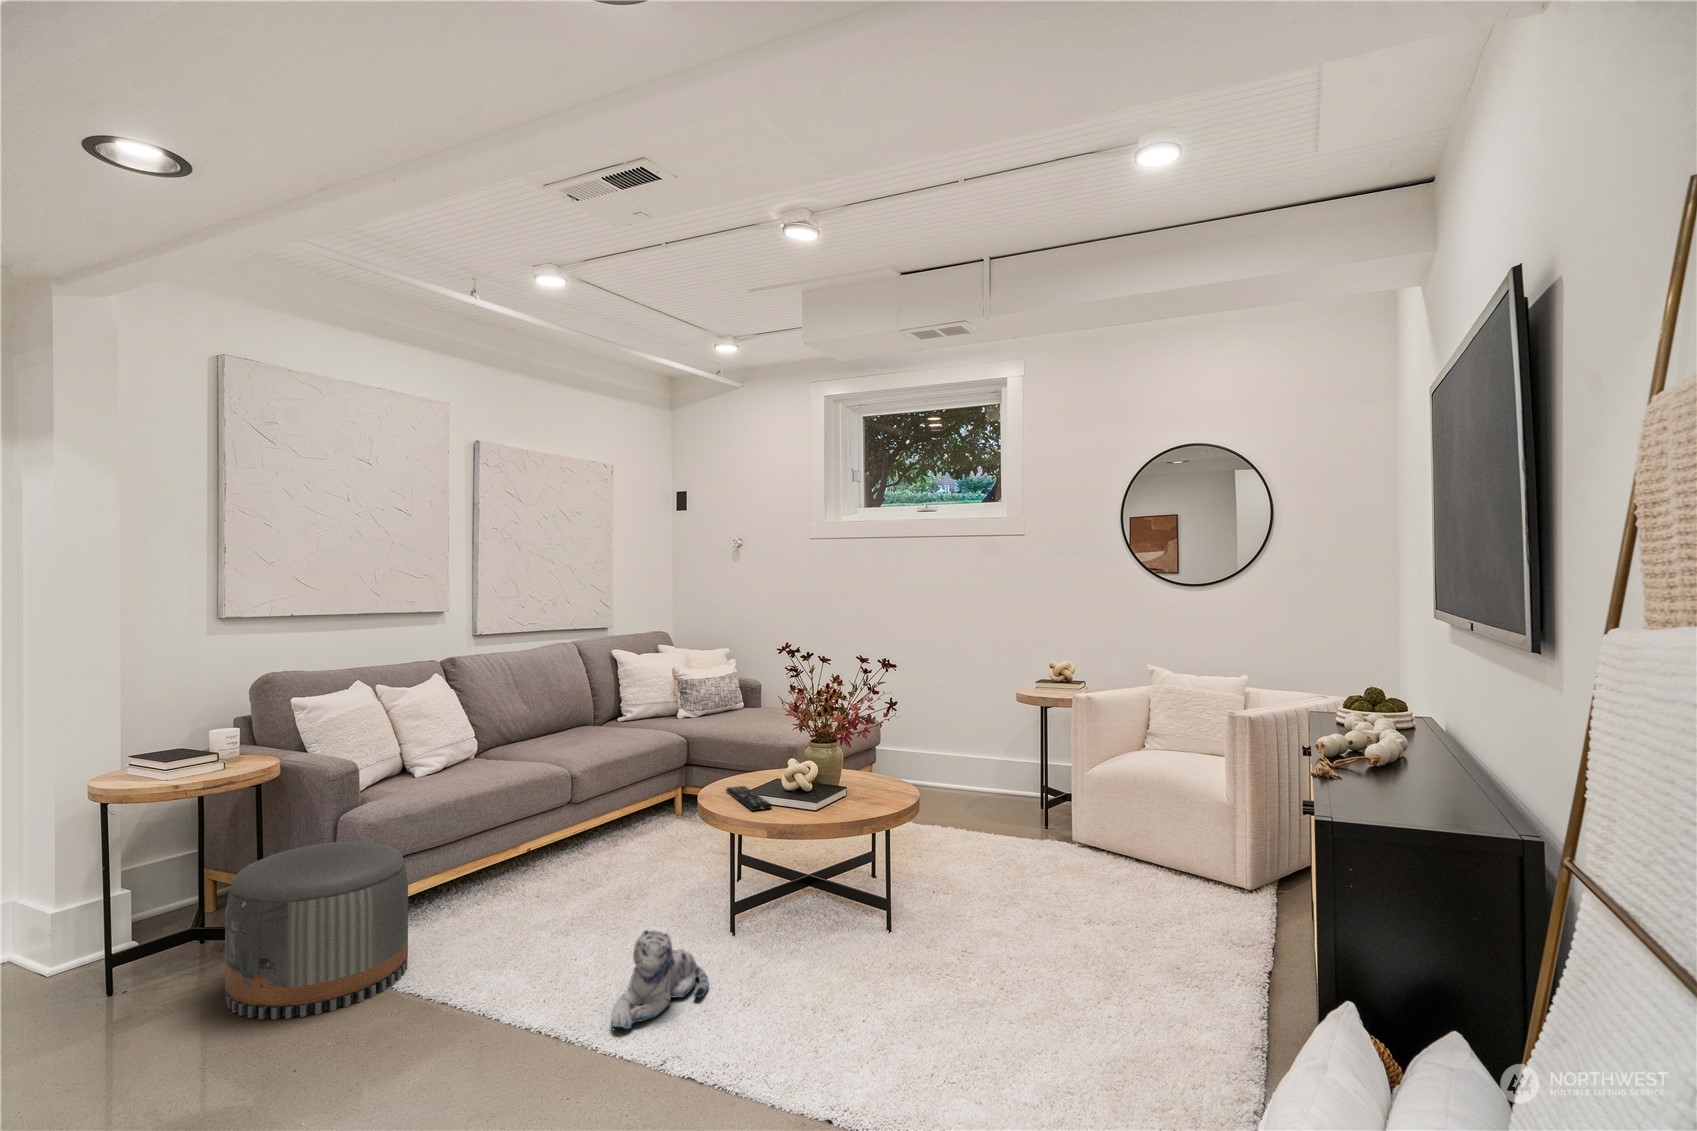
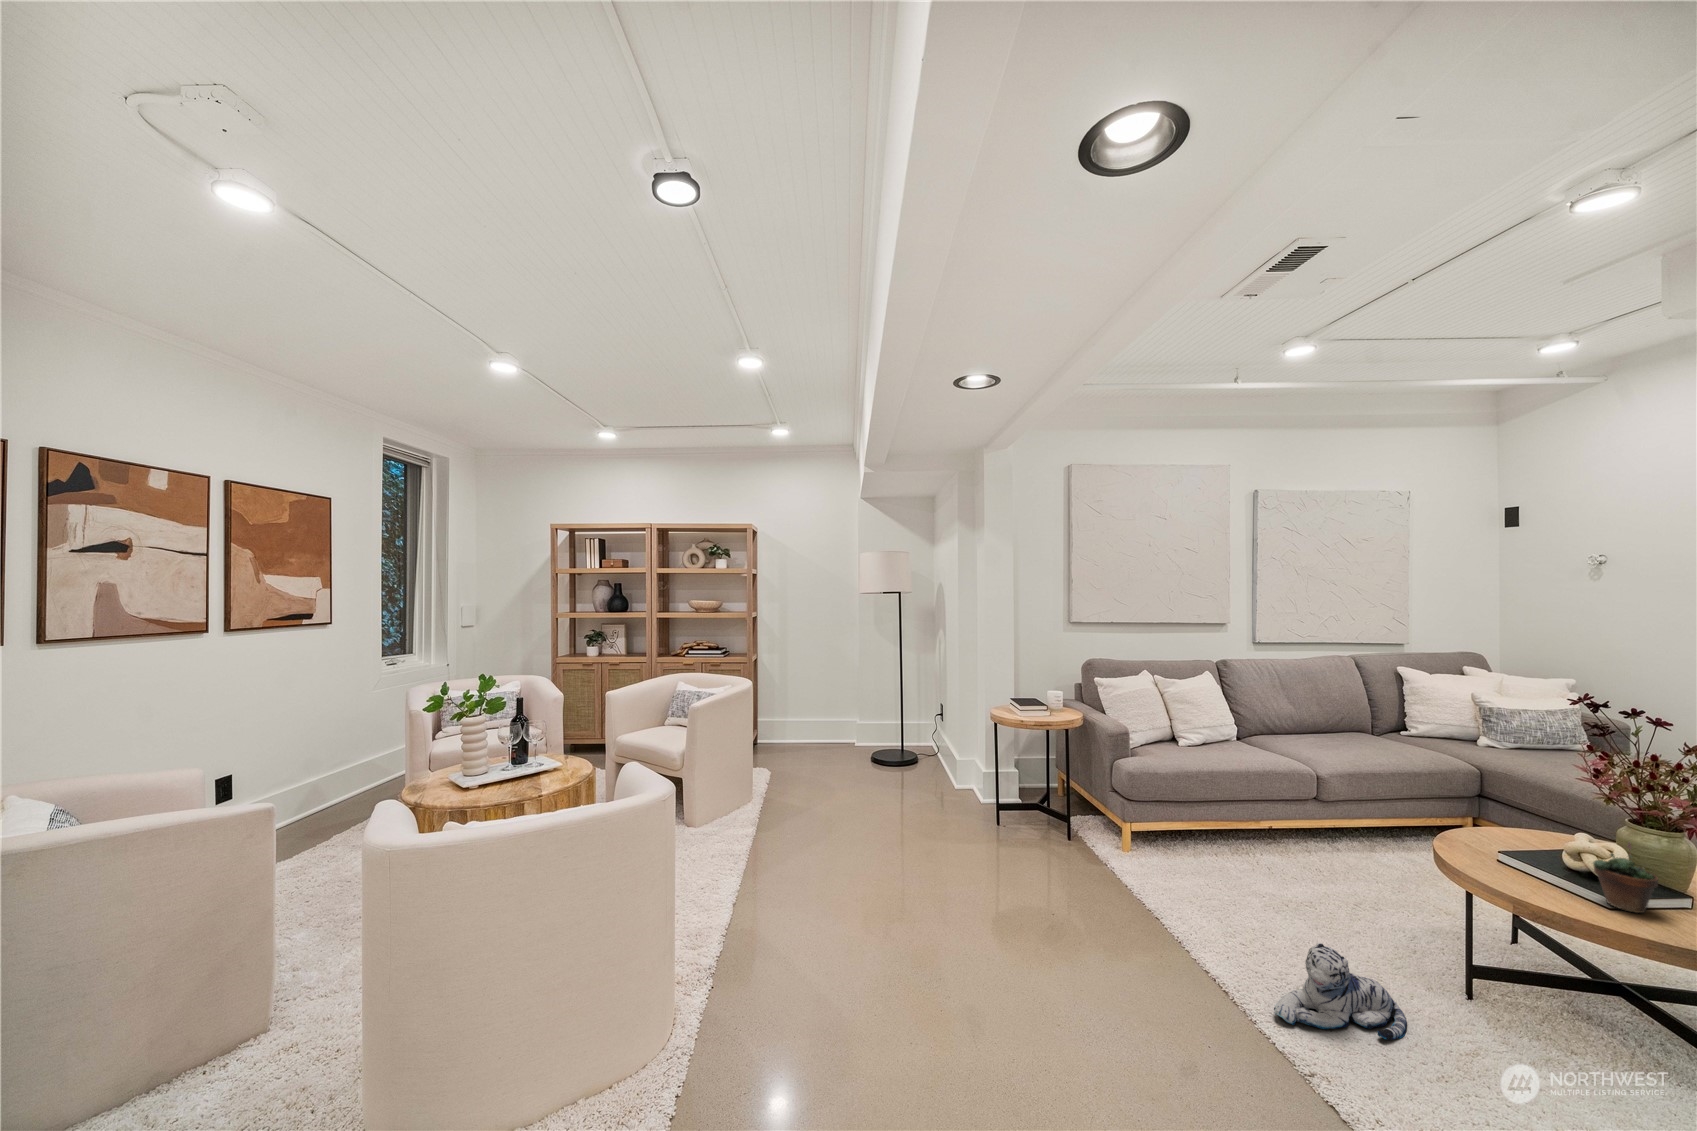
succulent plant: none [807,753,839,809] -> present [1593,842,1658,913]
remote control: present [726,786,772,811] -> none [1480,838,1533,881]
pouf: present [225,842,408,1019] -> none [1039,775,1148,890]

